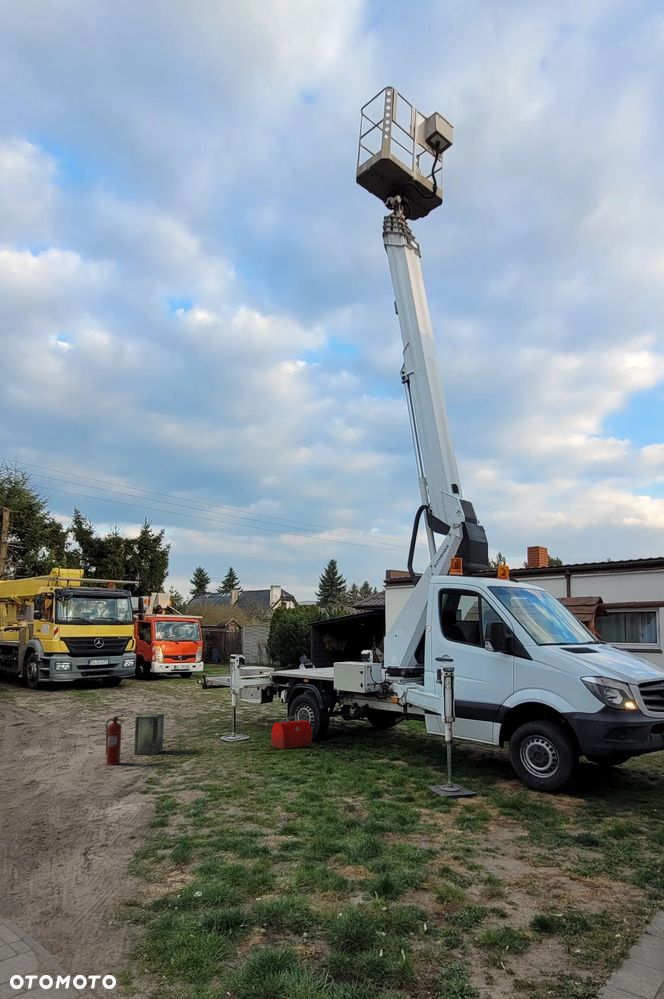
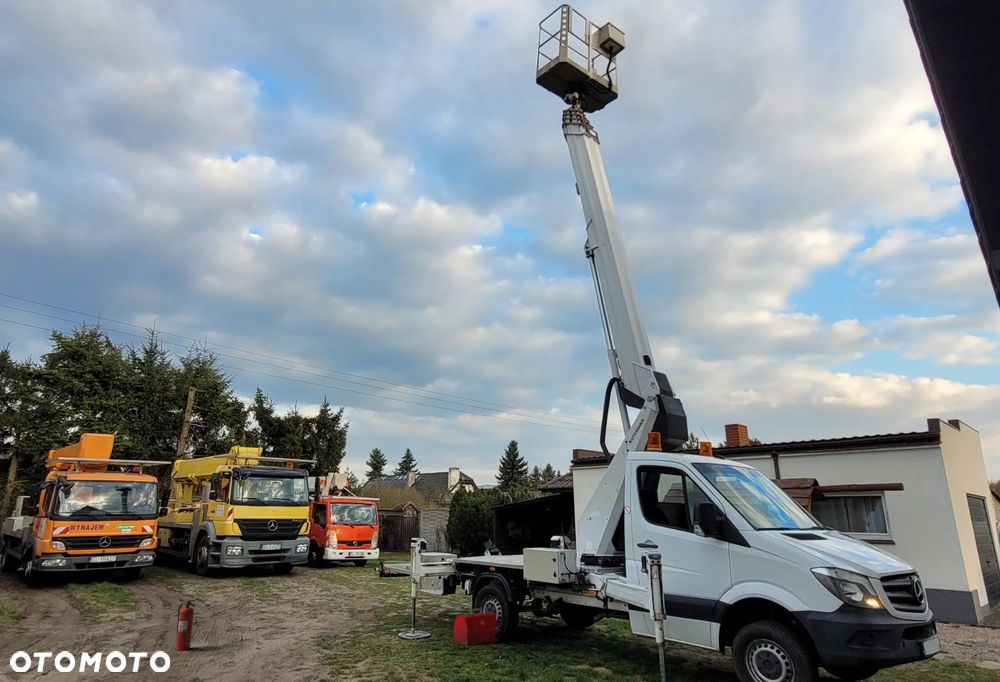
storage box: present [134,714,164,755] -> none [304,606,337,653]
fire extinguisher: present [105,716,123,765] -> present [176,600,196,650]

